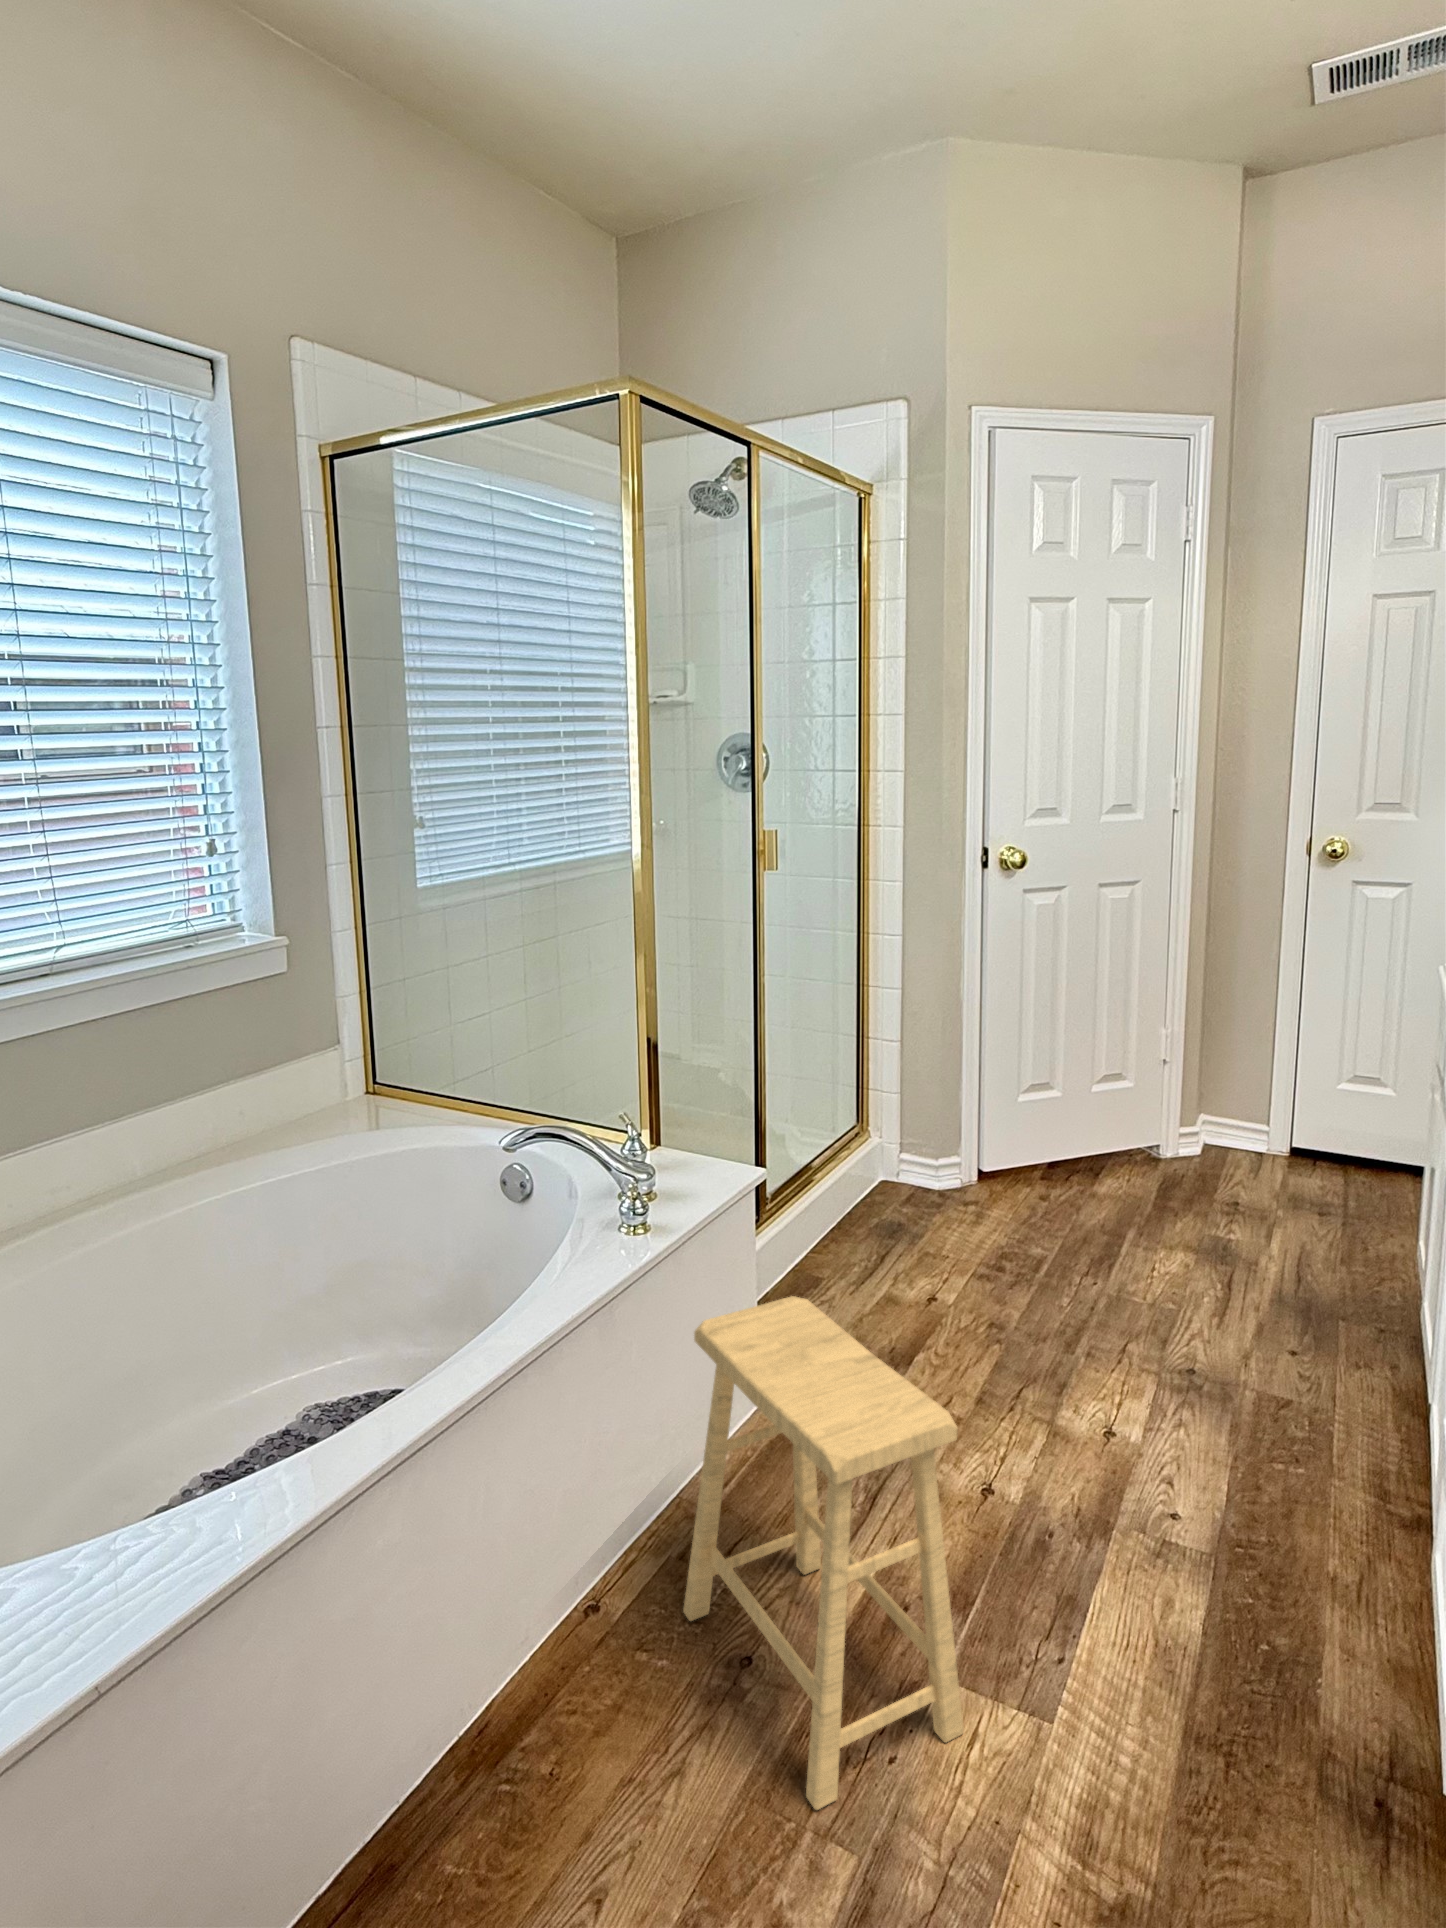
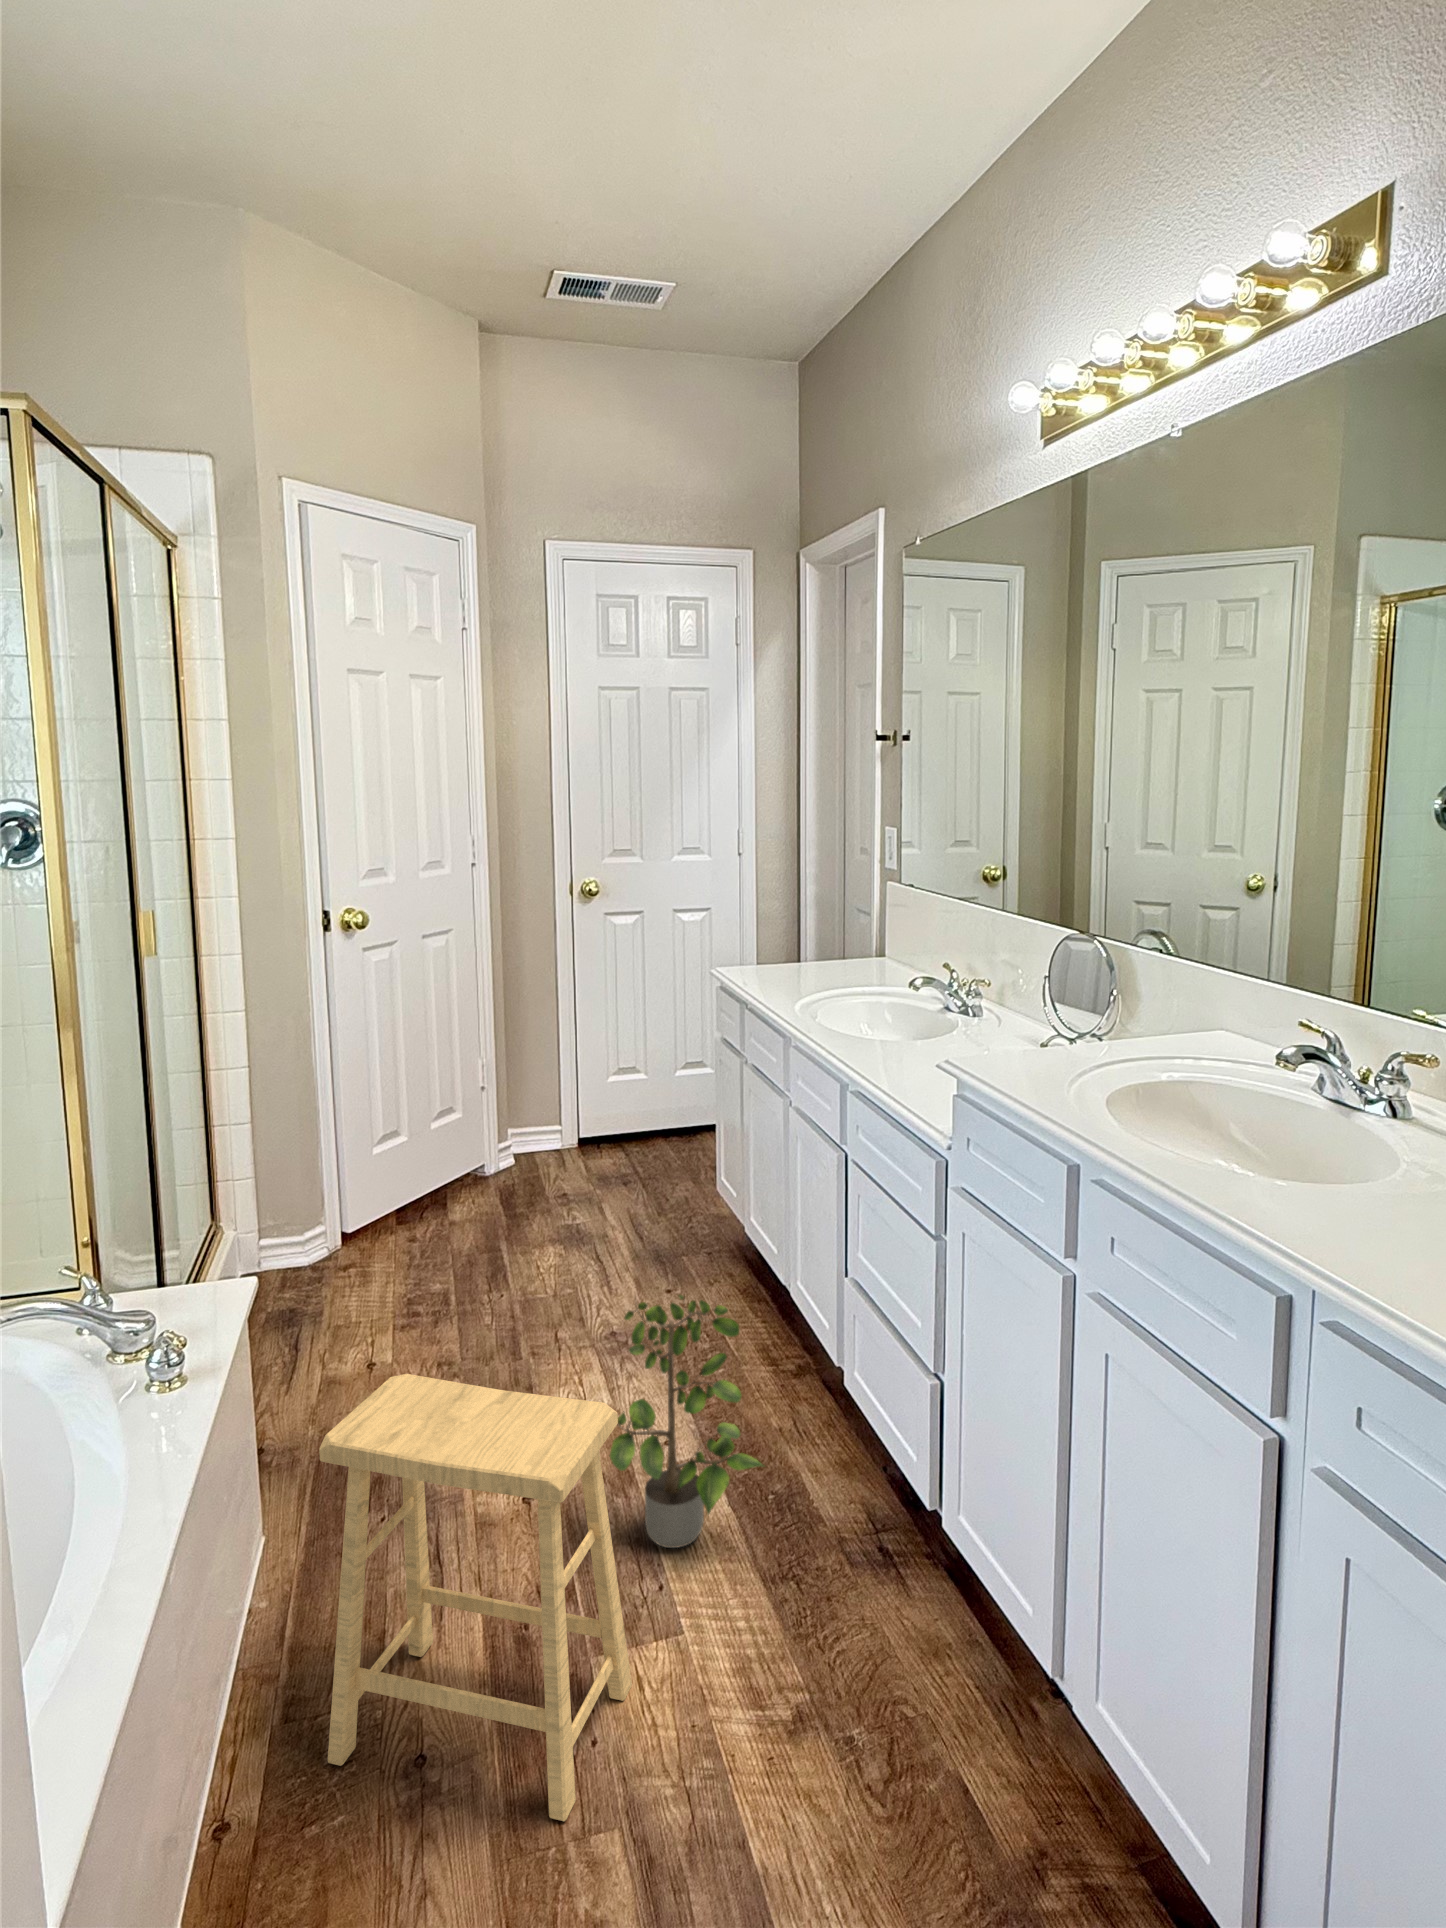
potted plant: none [1038,1321,1220,1635] -> present [609,1295,764,1548]

